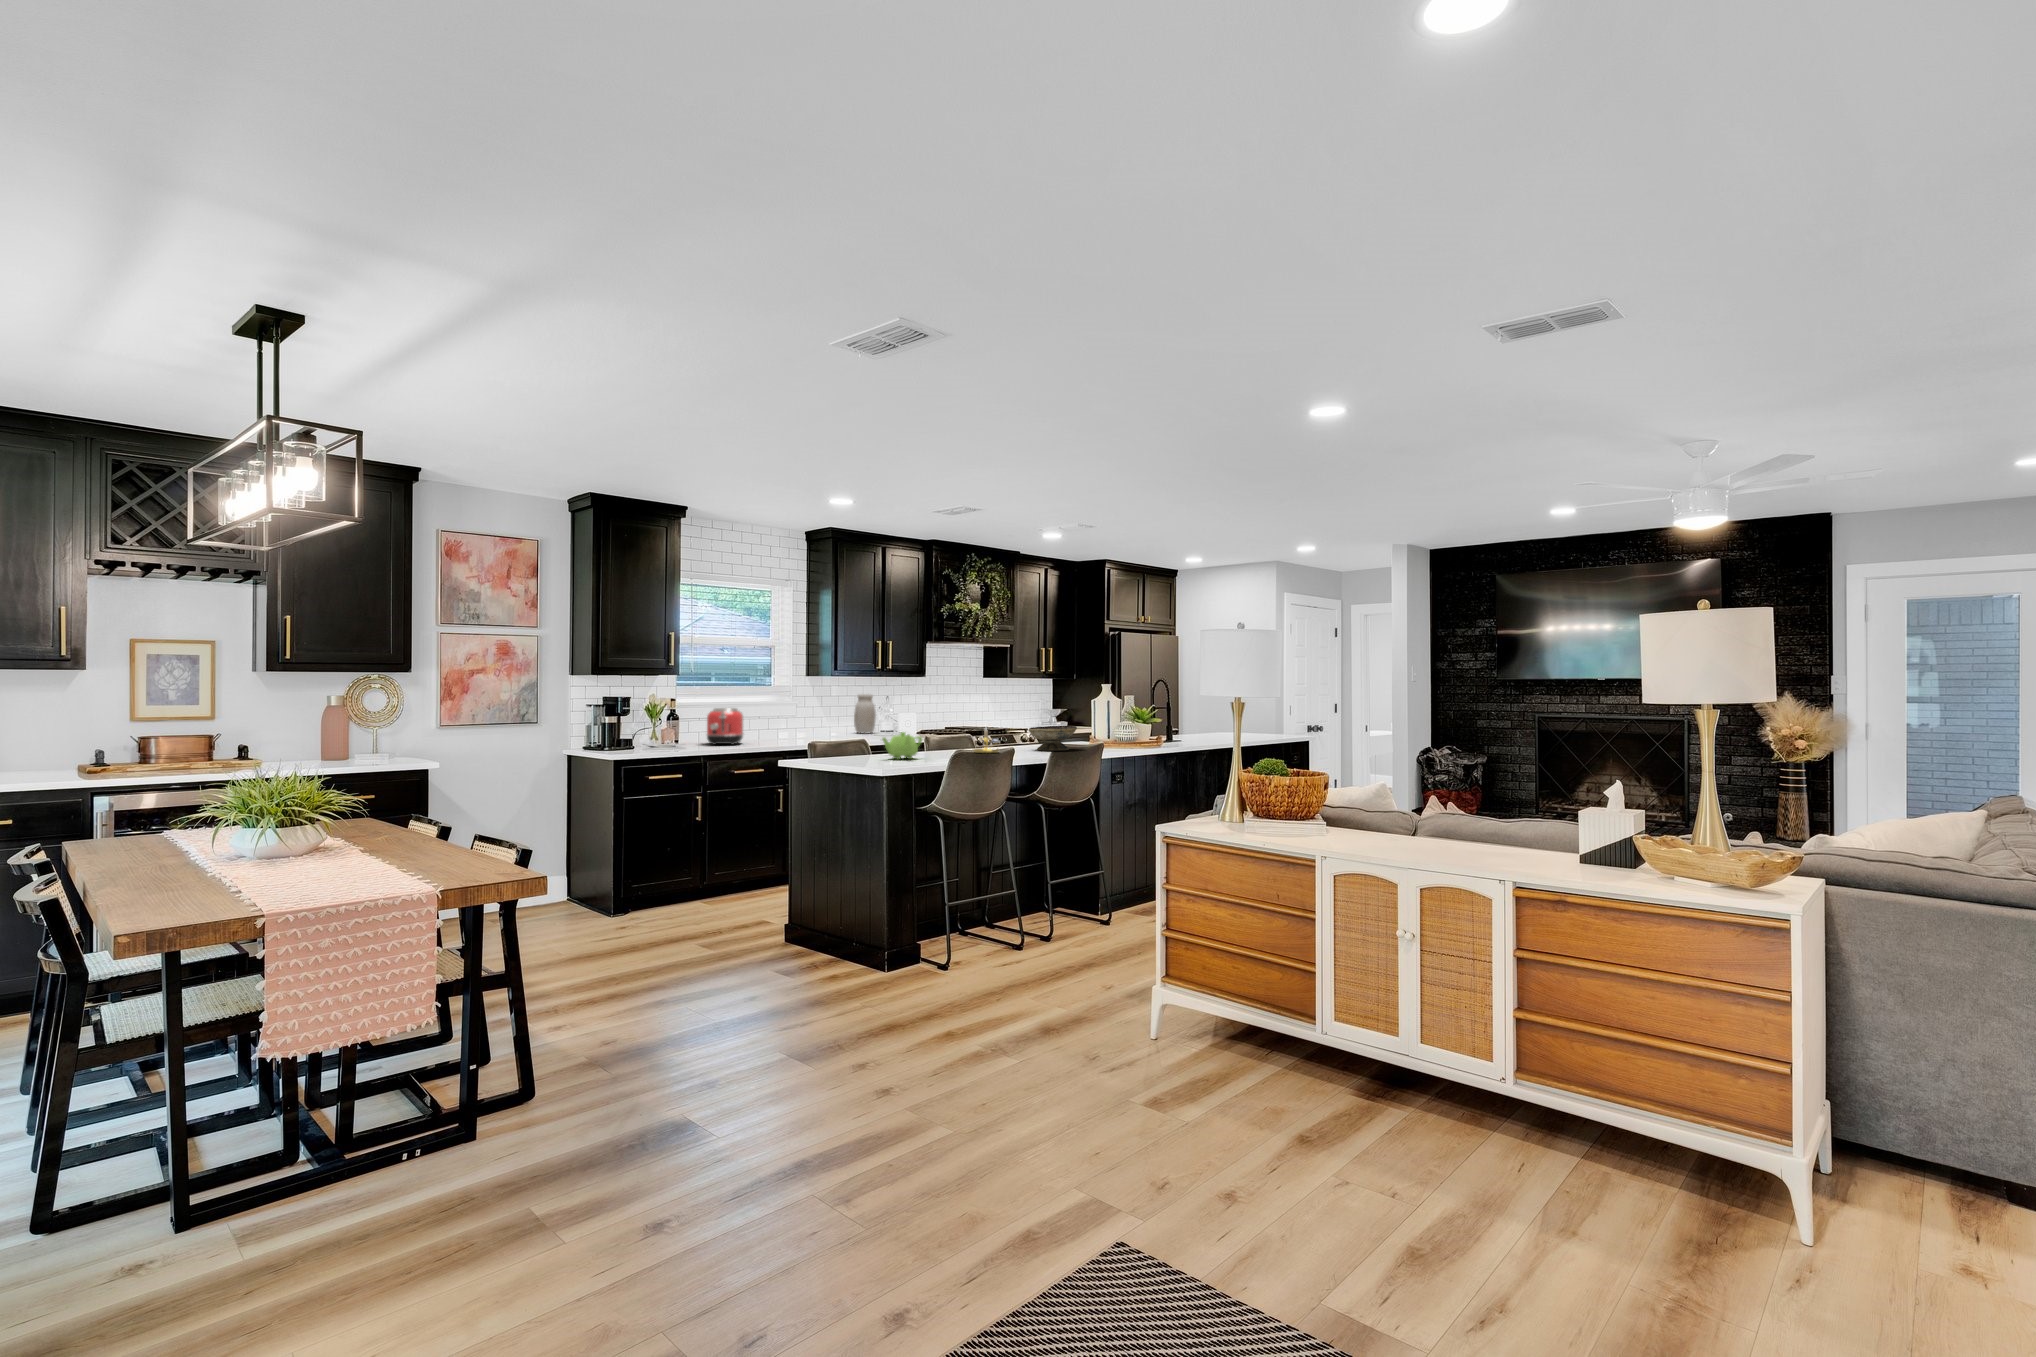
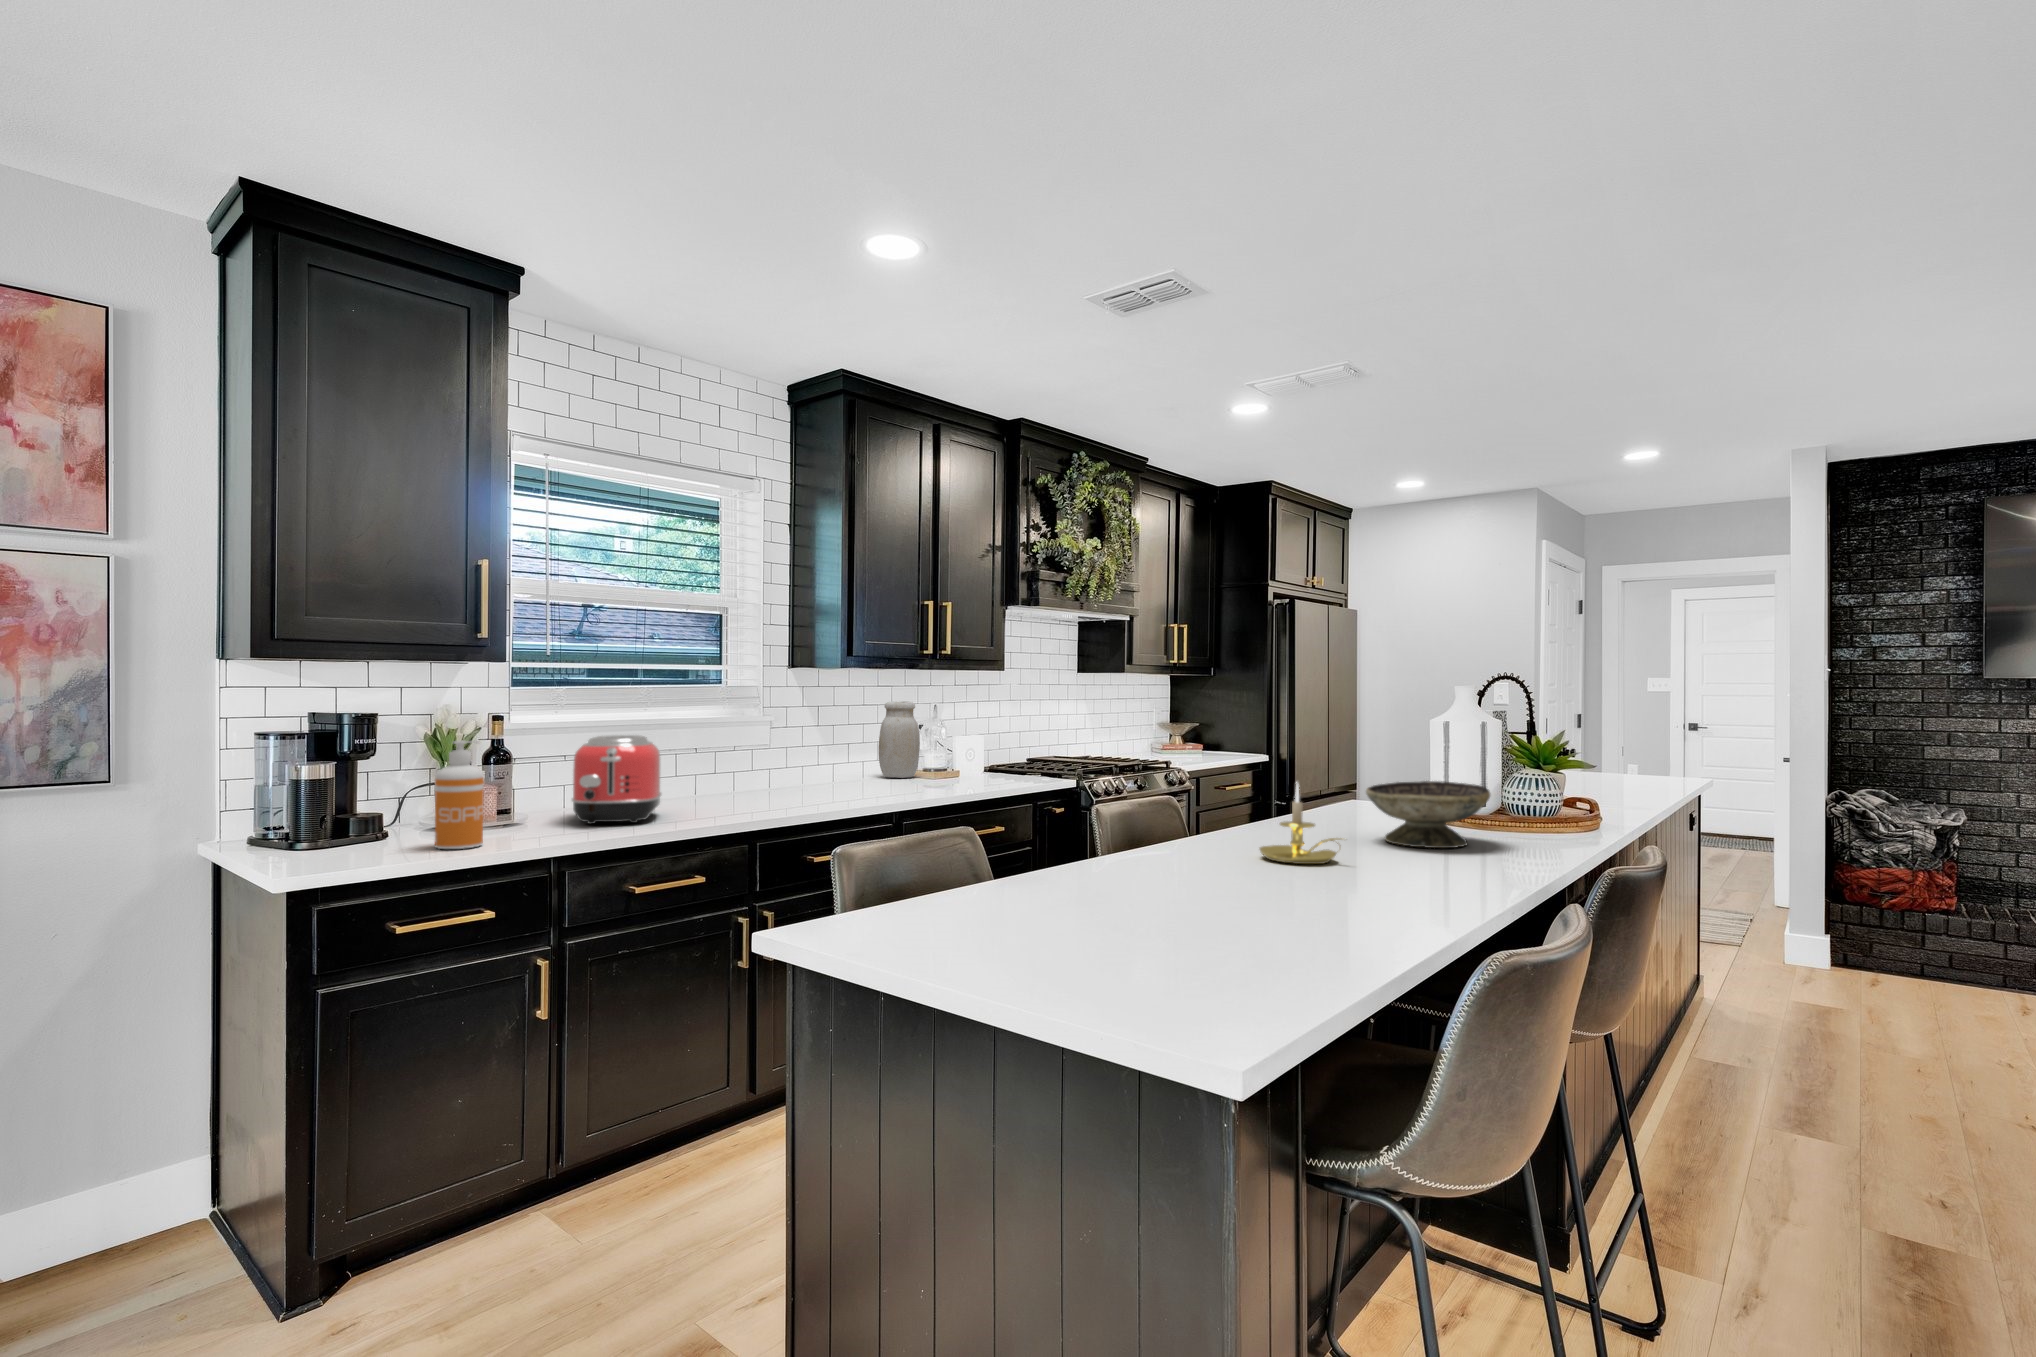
soap dispenser: none [657,708,675,750] -> present [435,740,484,849]
teapot: present [883,732,923,760] -> none [1083,823,1190,911]

